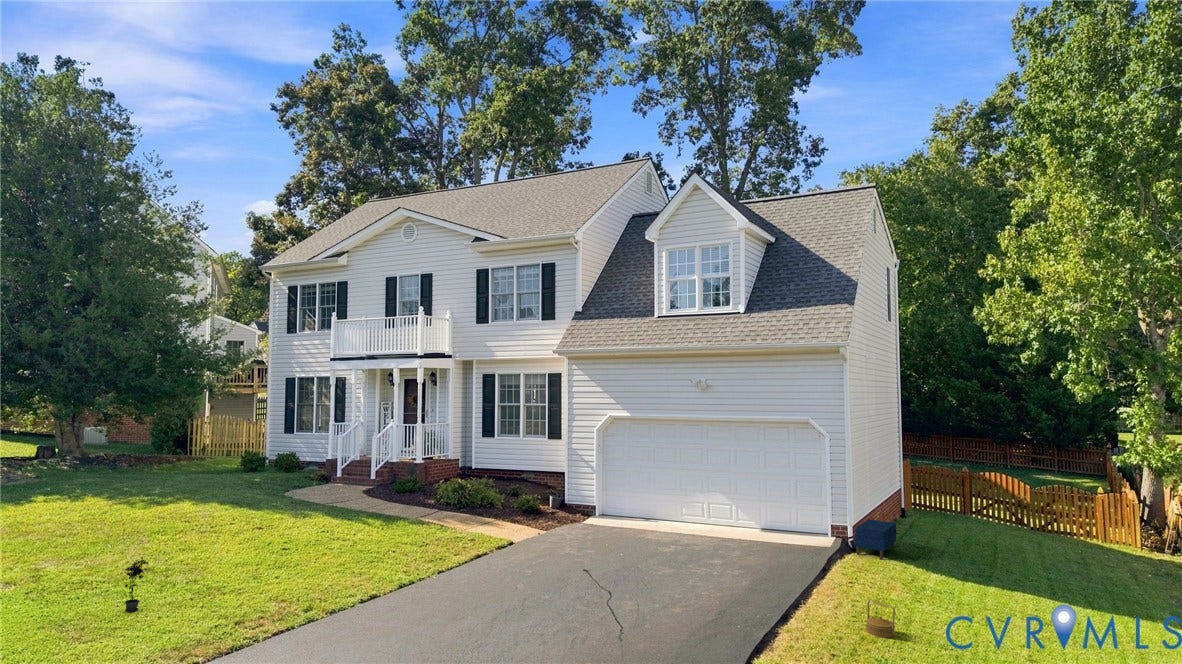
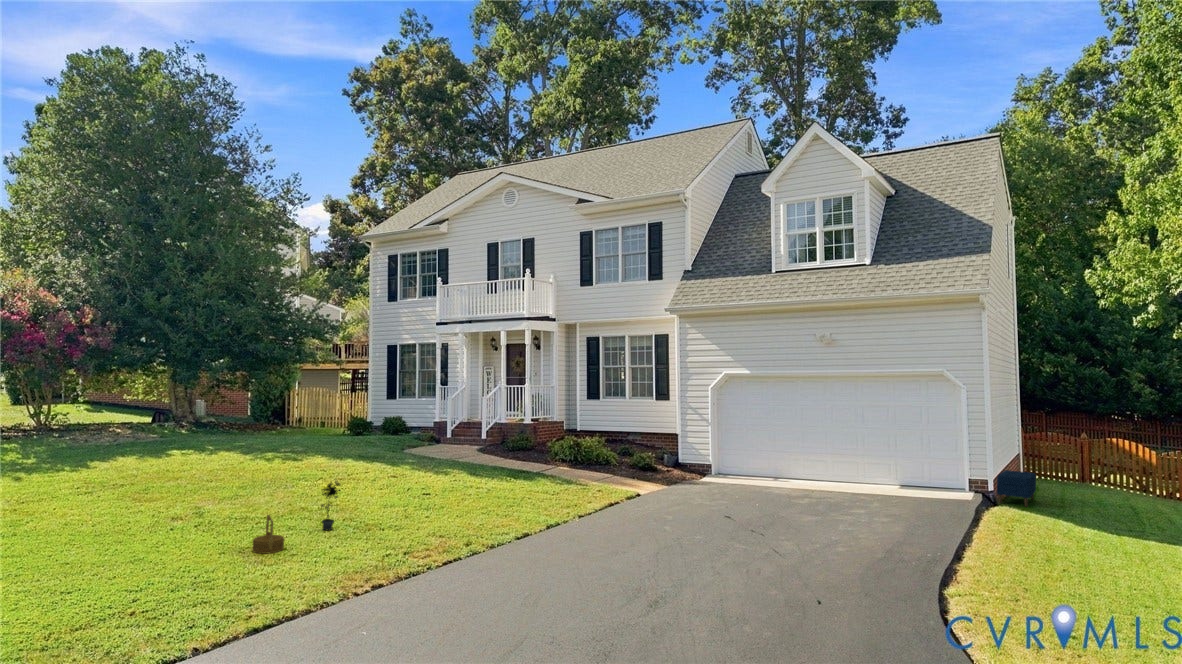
basket: present [866,600,895,638] -> present [252,515,284,554]

